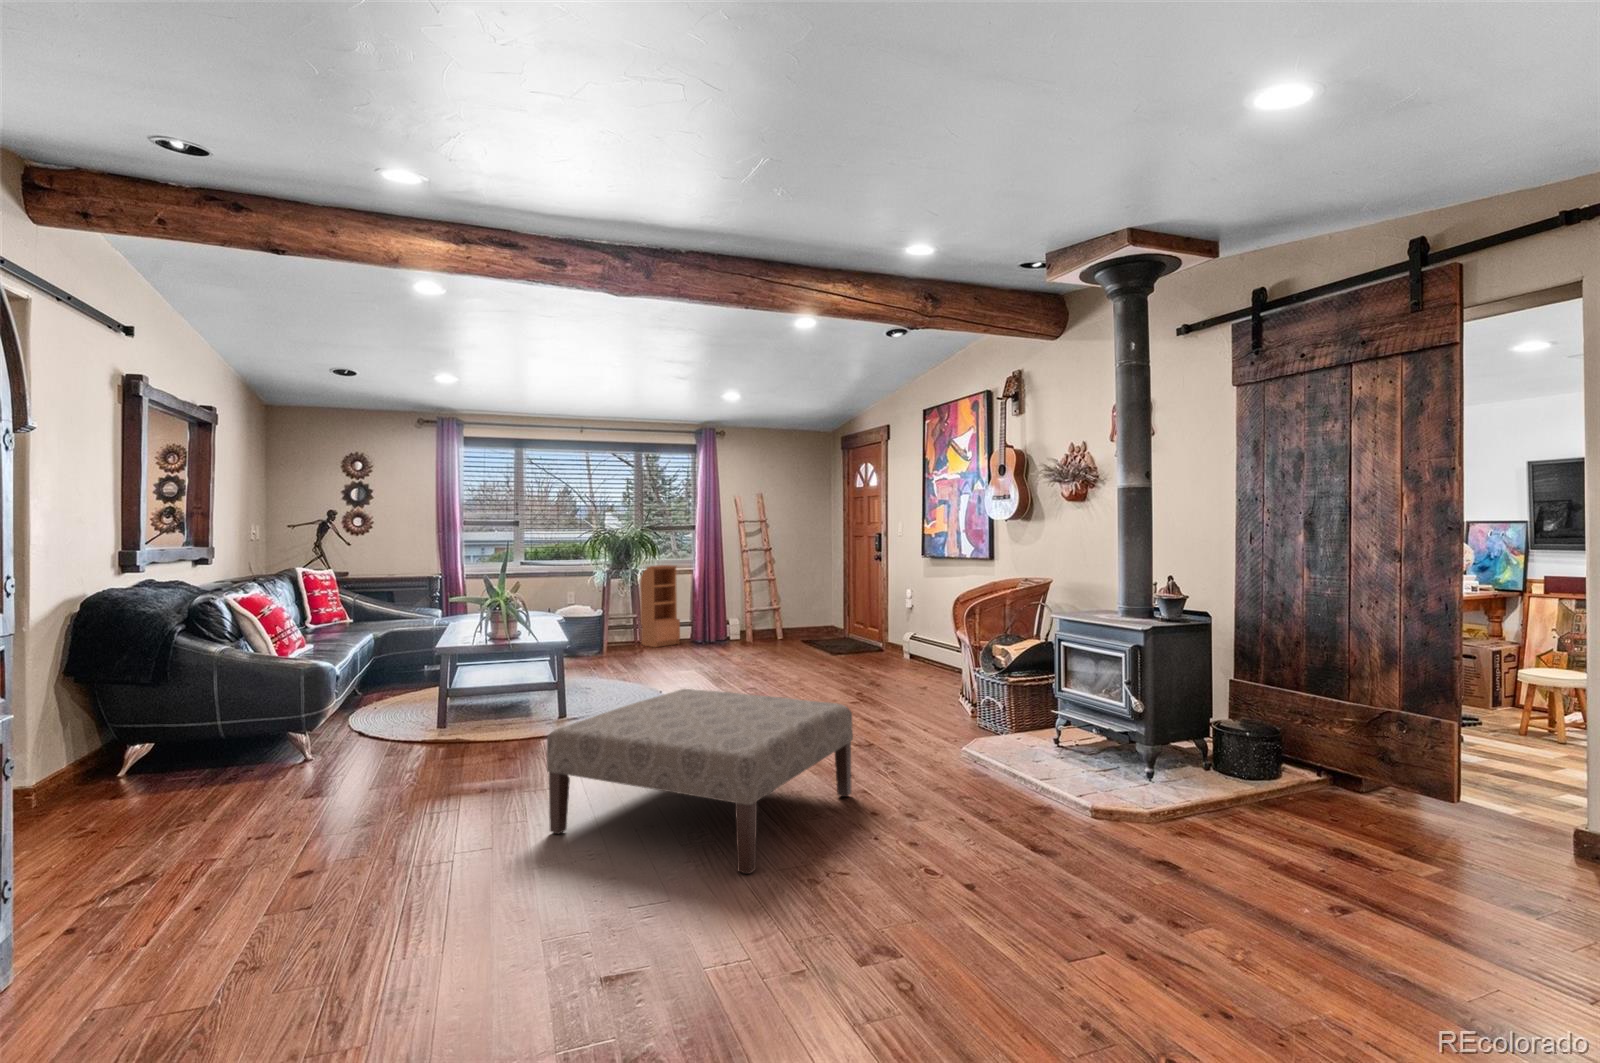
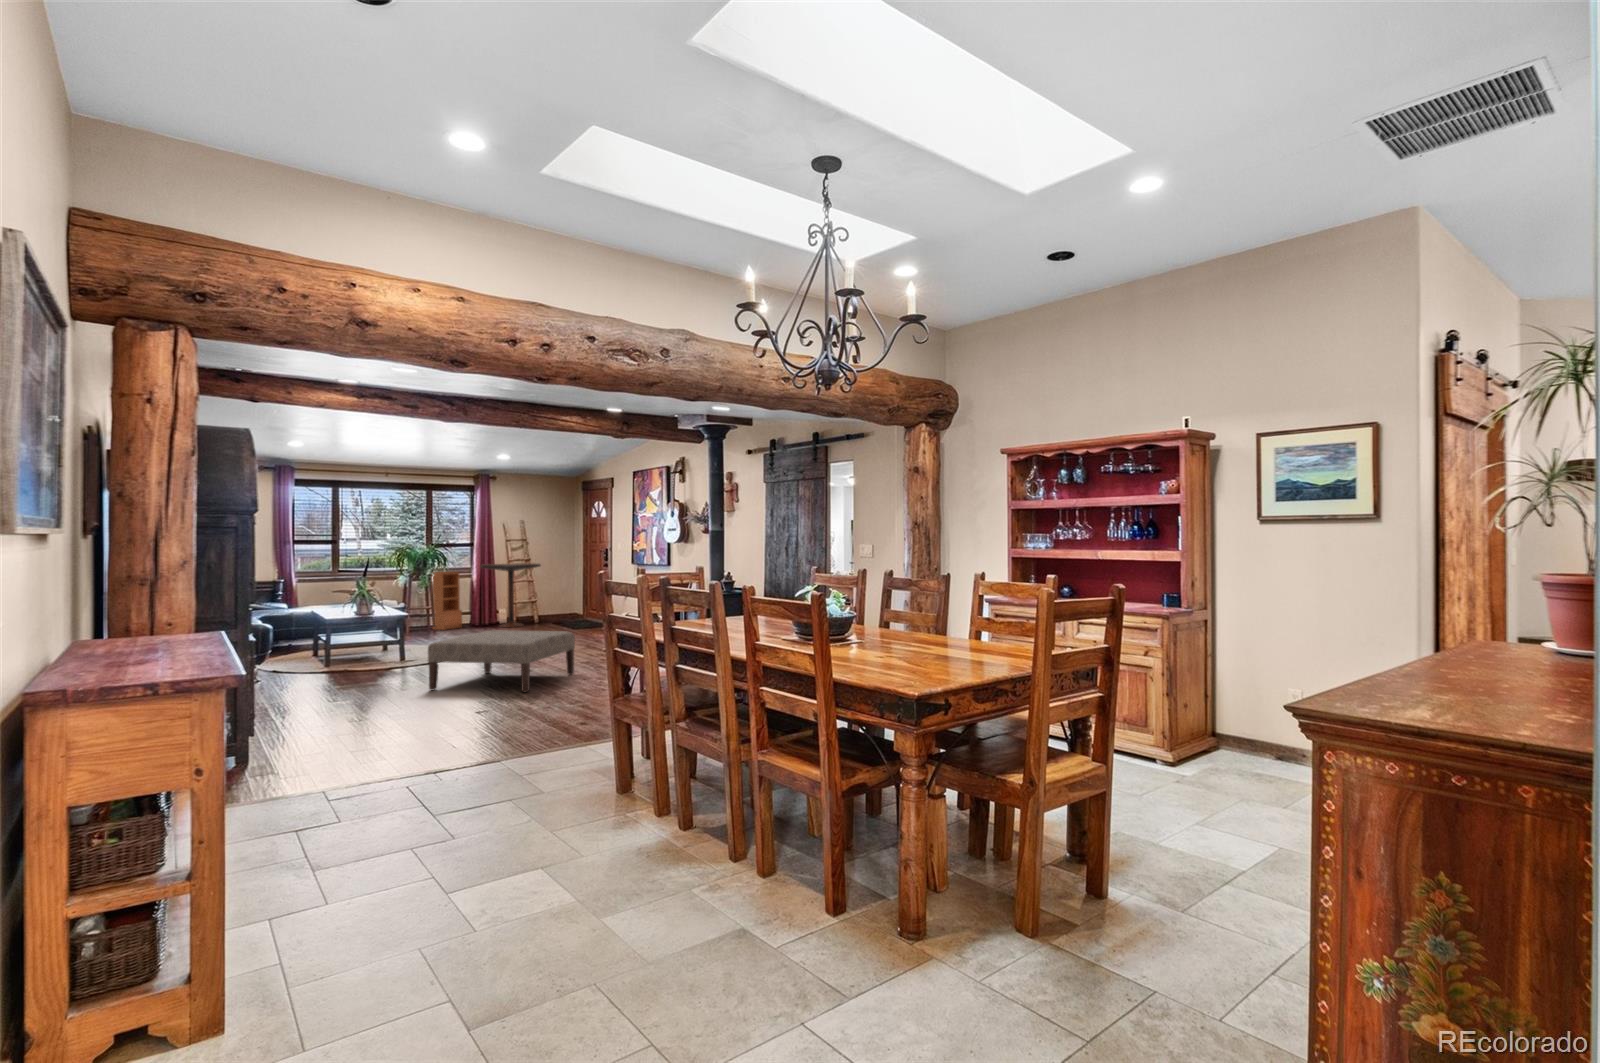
pedestal table: none [702,554,785,647] -> present [480,563,541,627]

